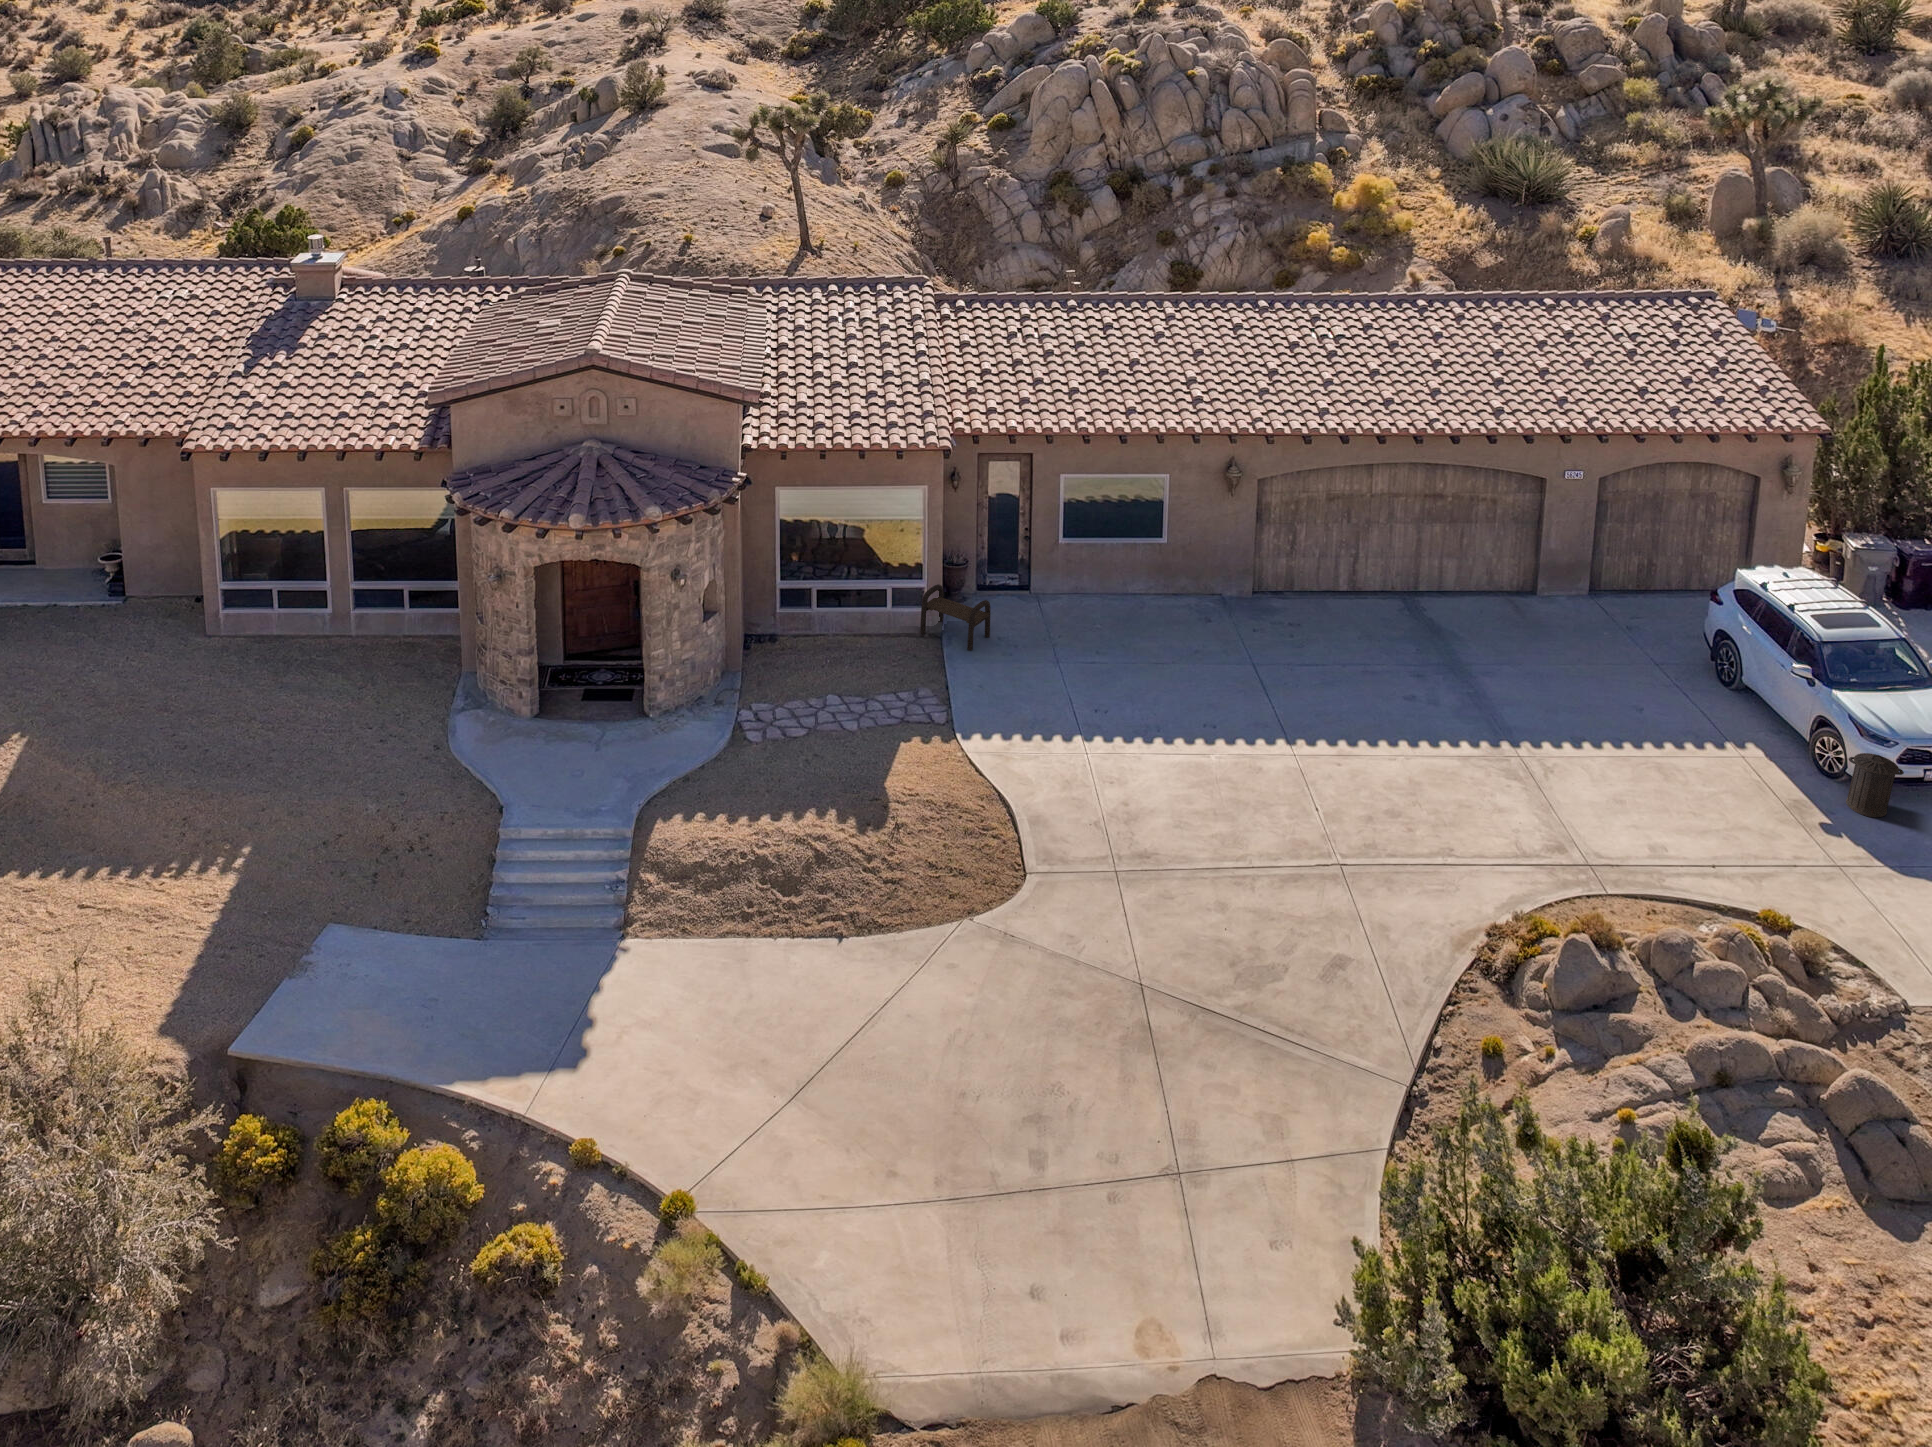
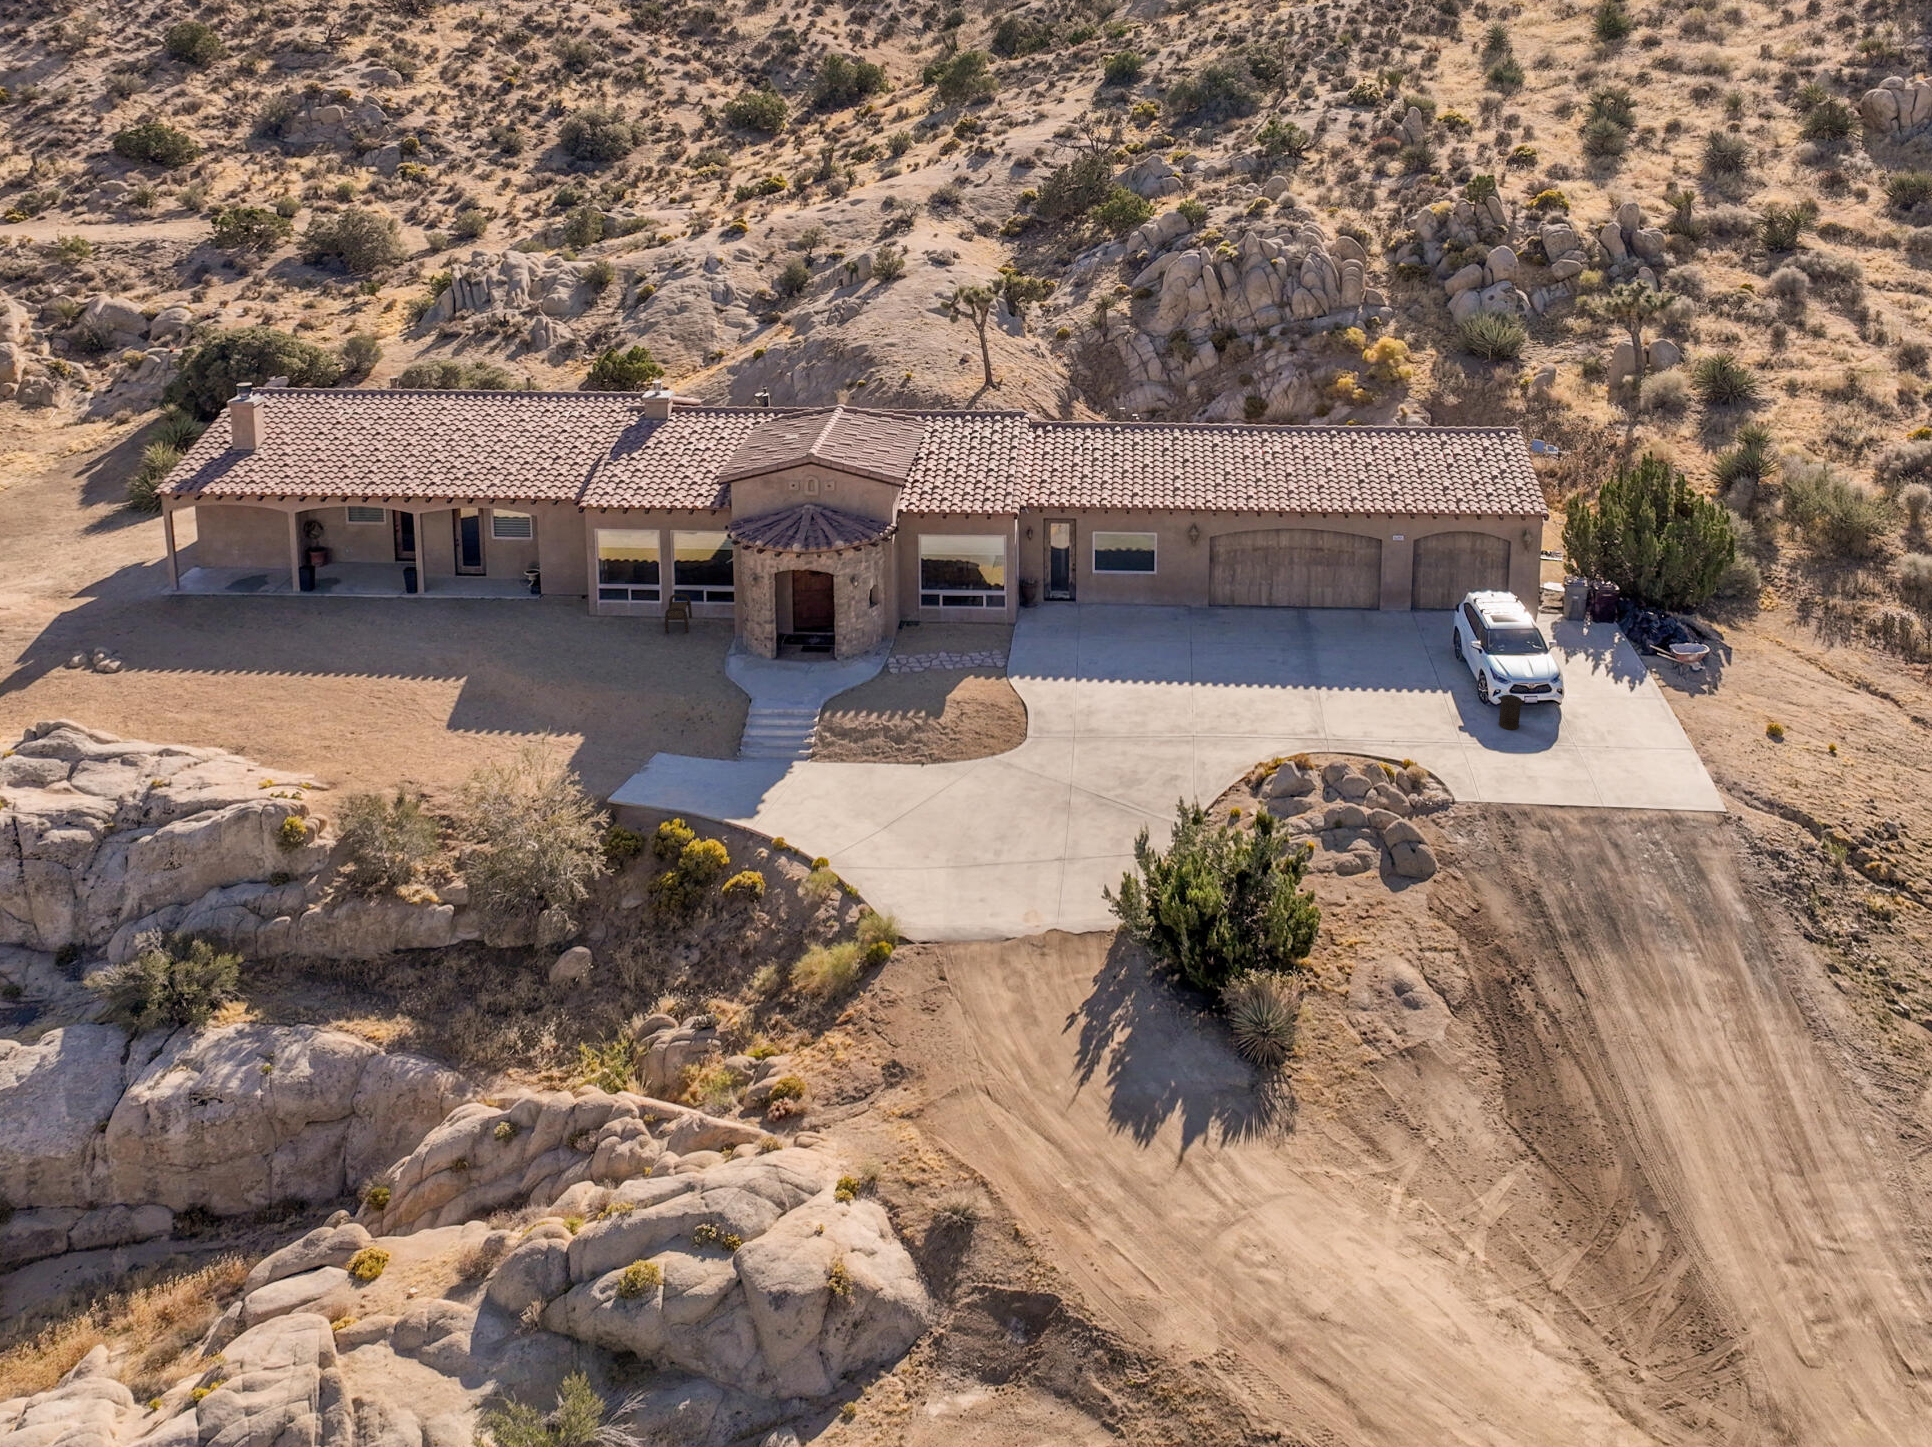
bench: present [920,584,991,651] -> present [665,594,692,633]

